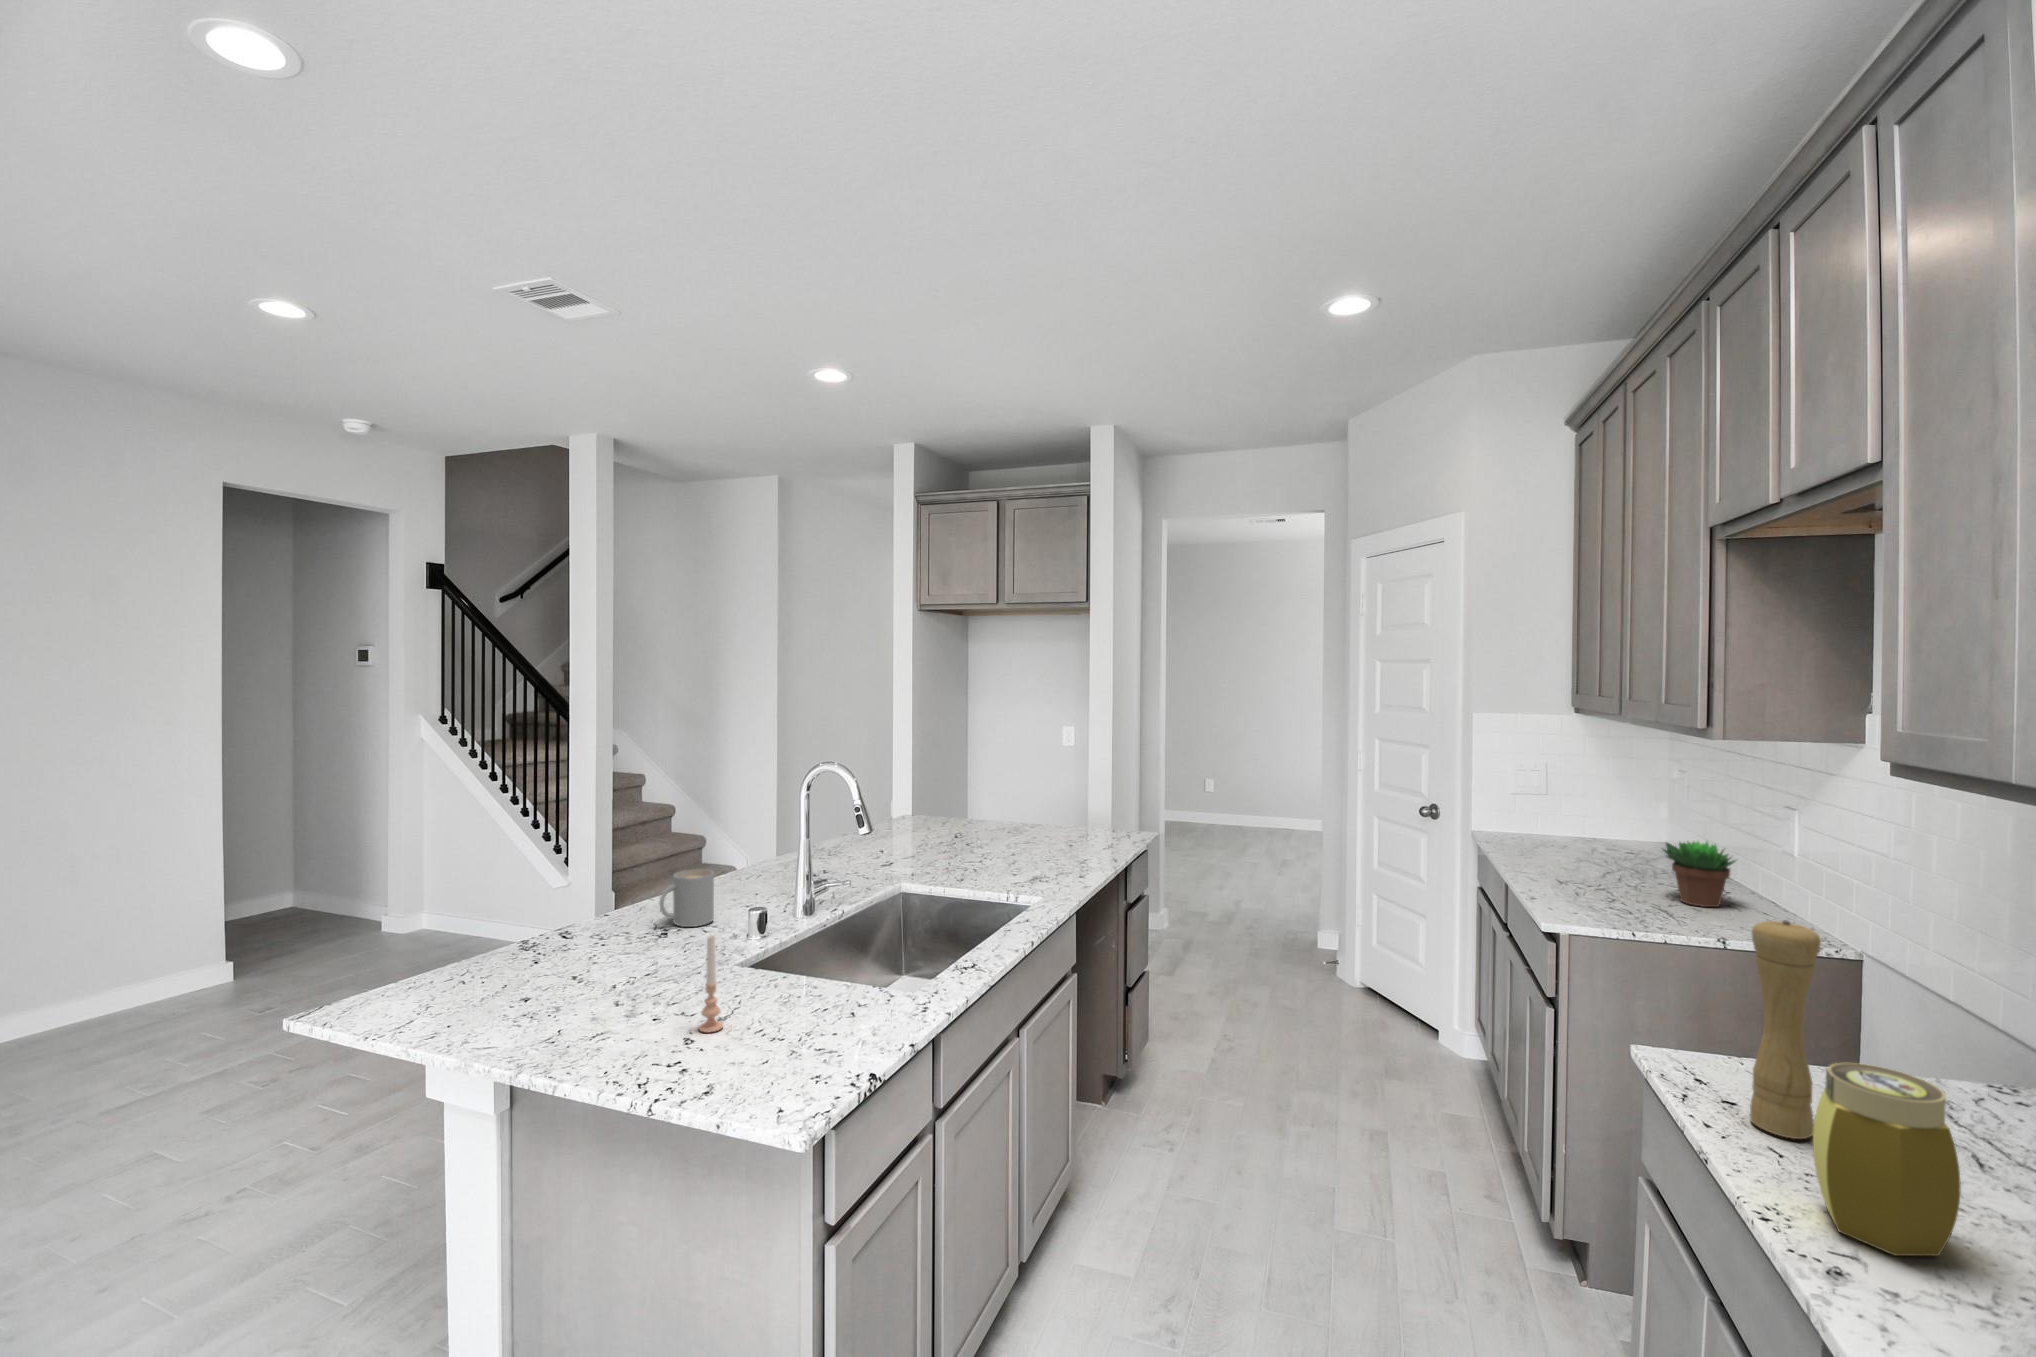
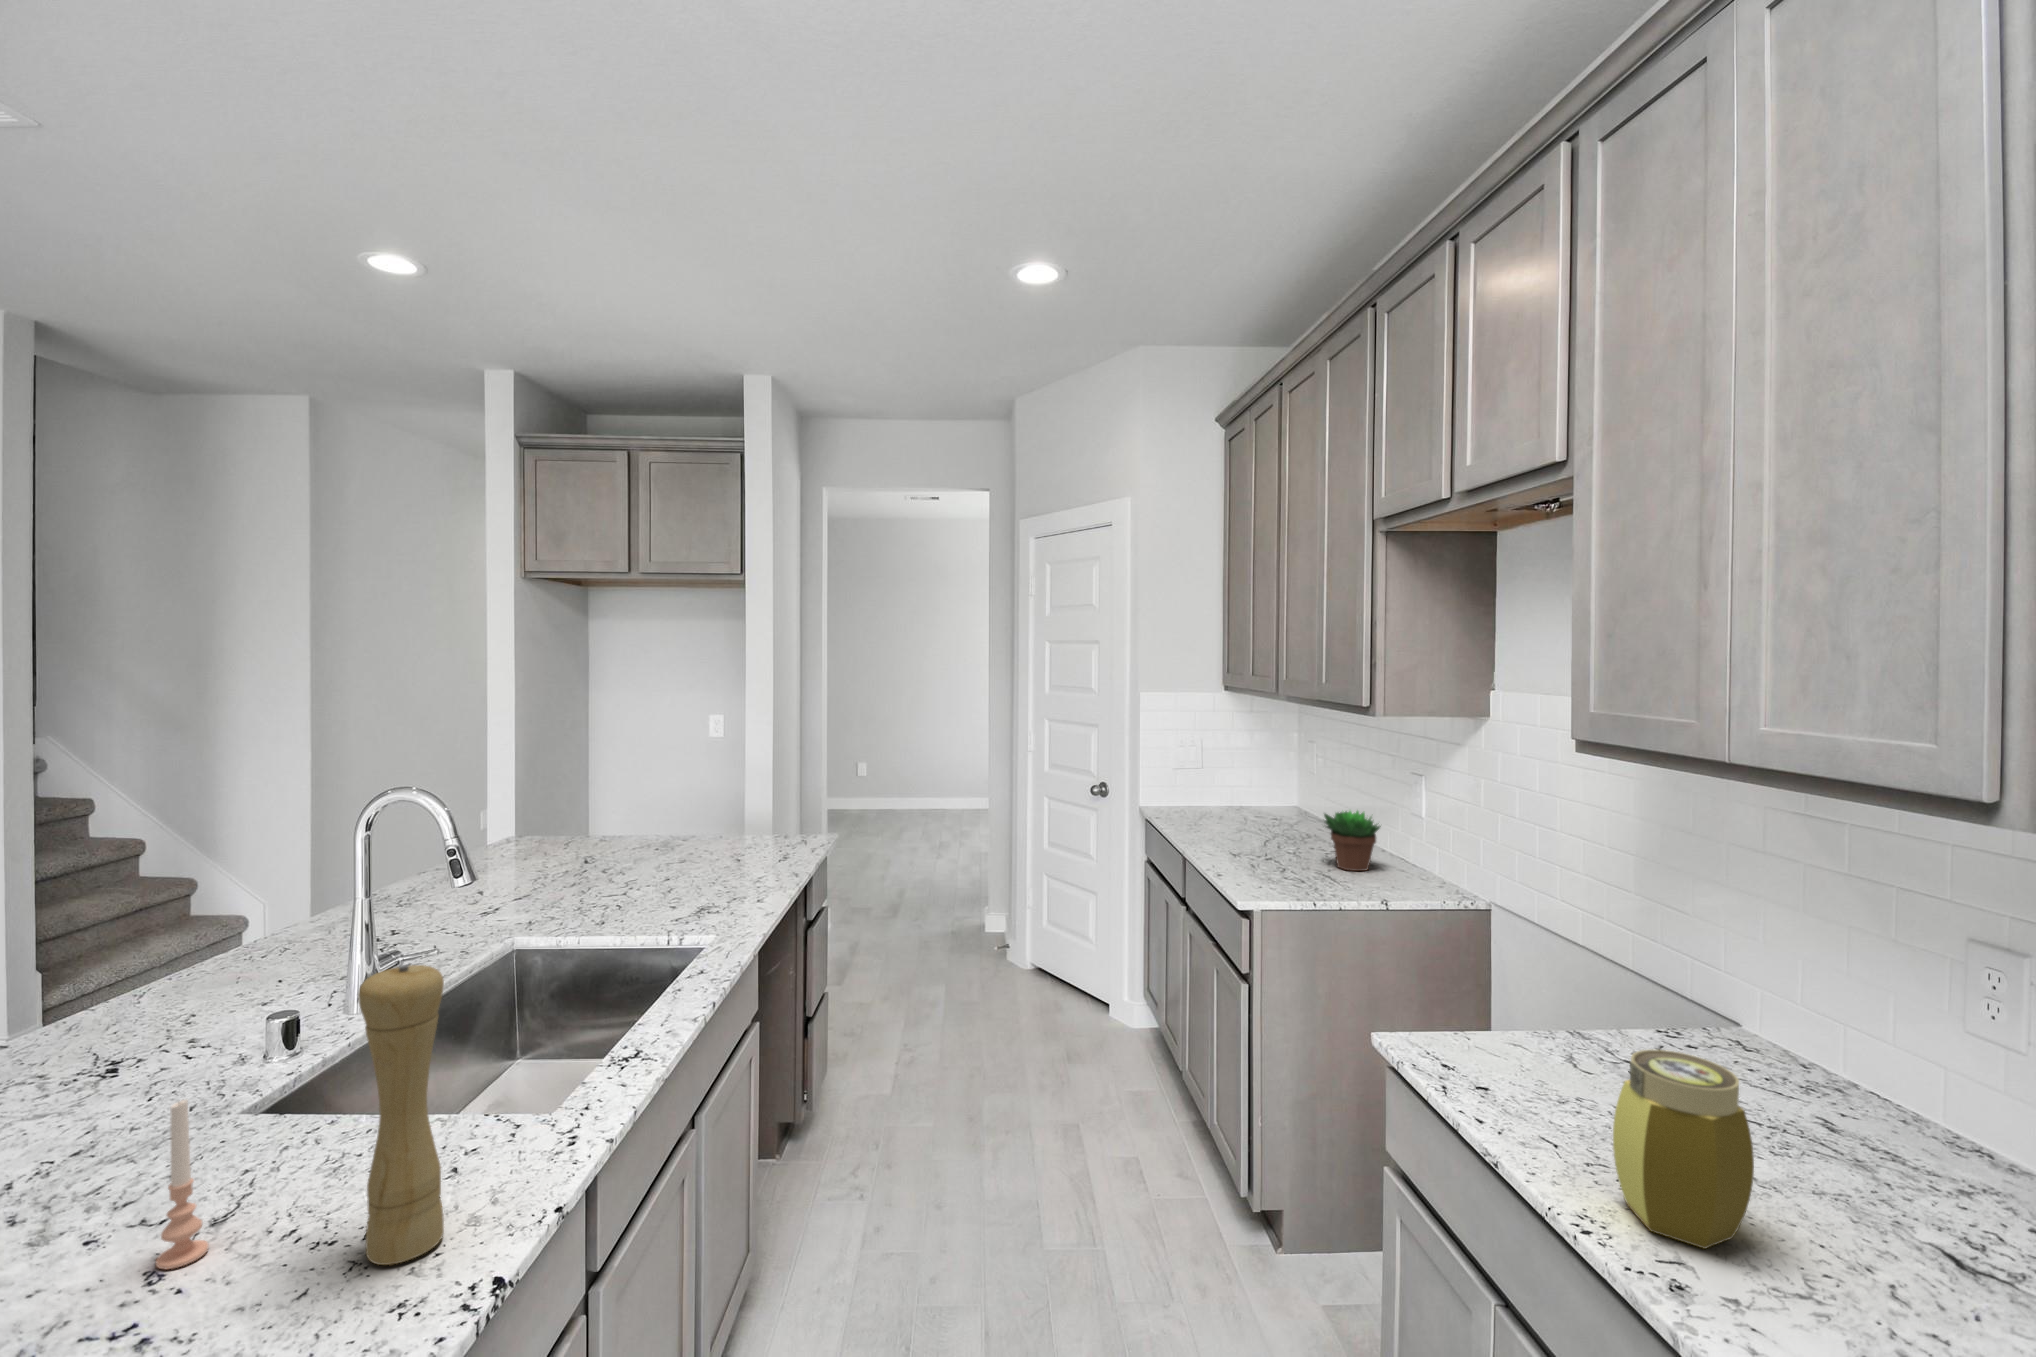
mug: present [660,869,714,927] -> none [88,960,199,1056]
pepper mill: present [1750,920,1821,1139] -> present [358,965,444,1265]

